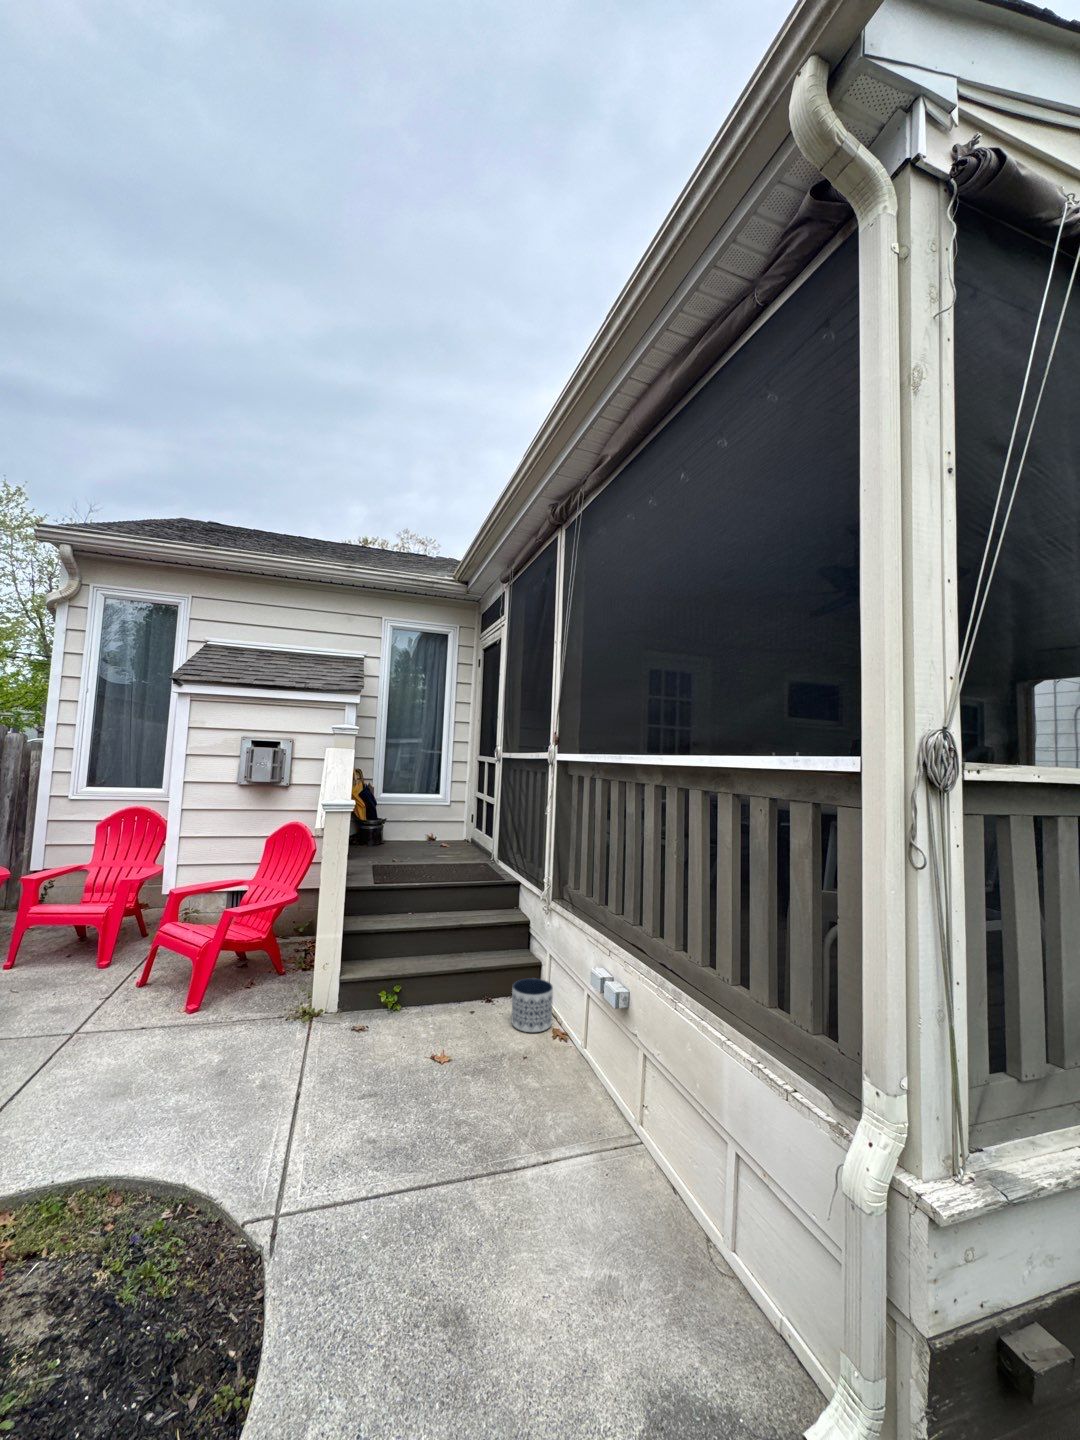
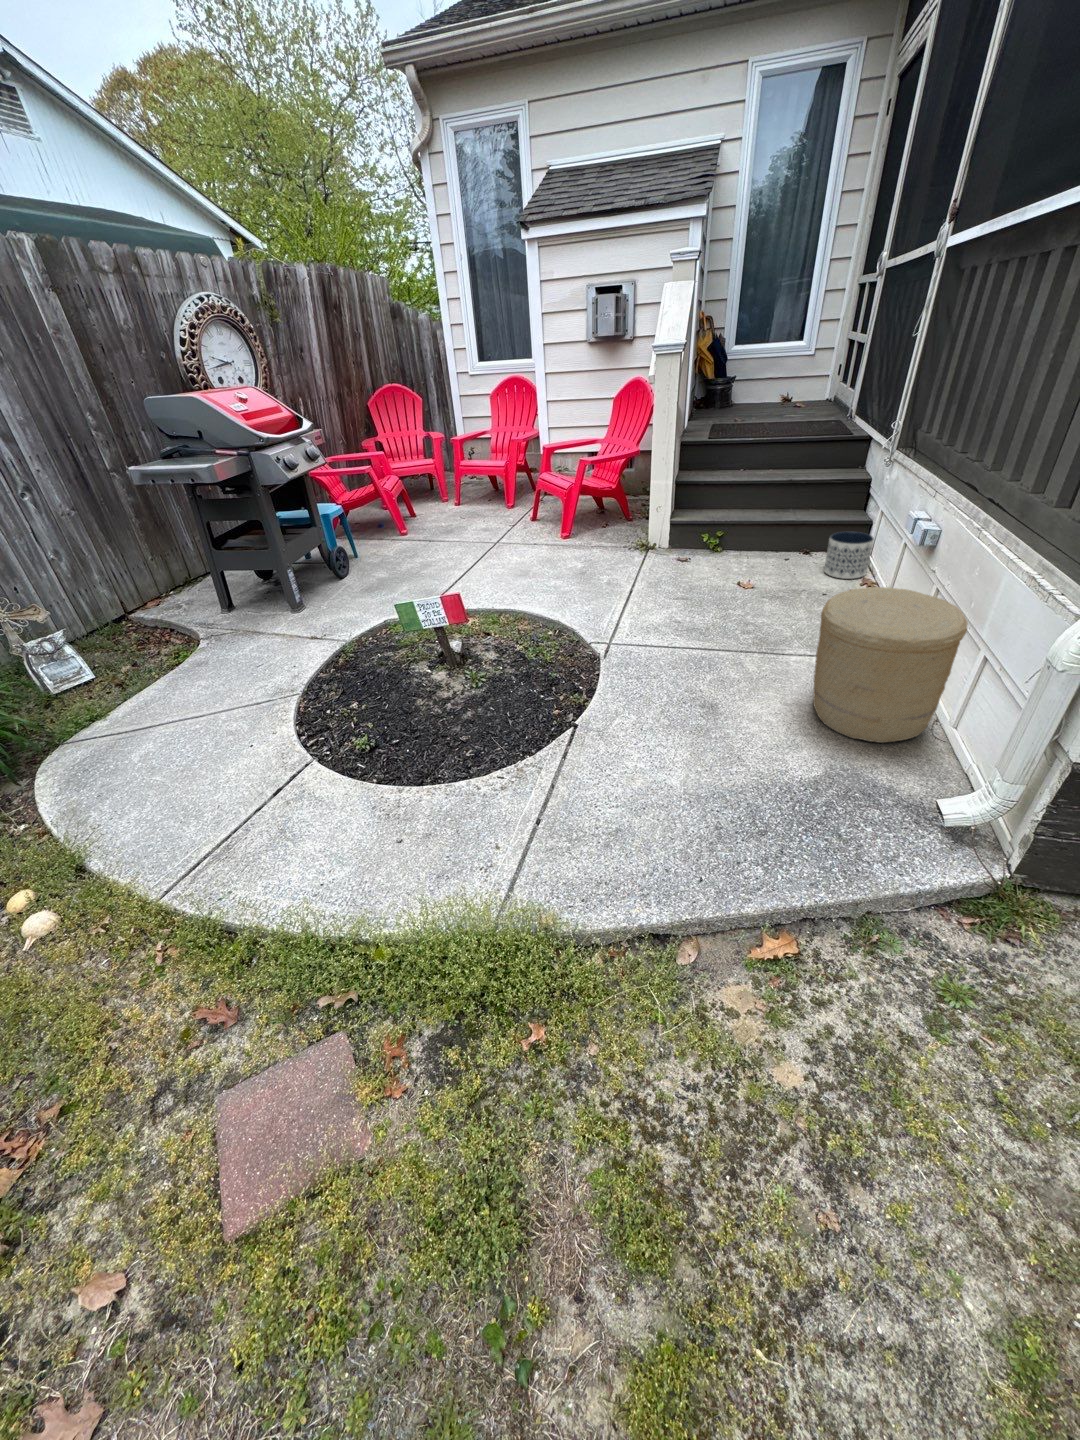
woven basket: none [575,1078,727,1326] -> present [813,587,968,743]

